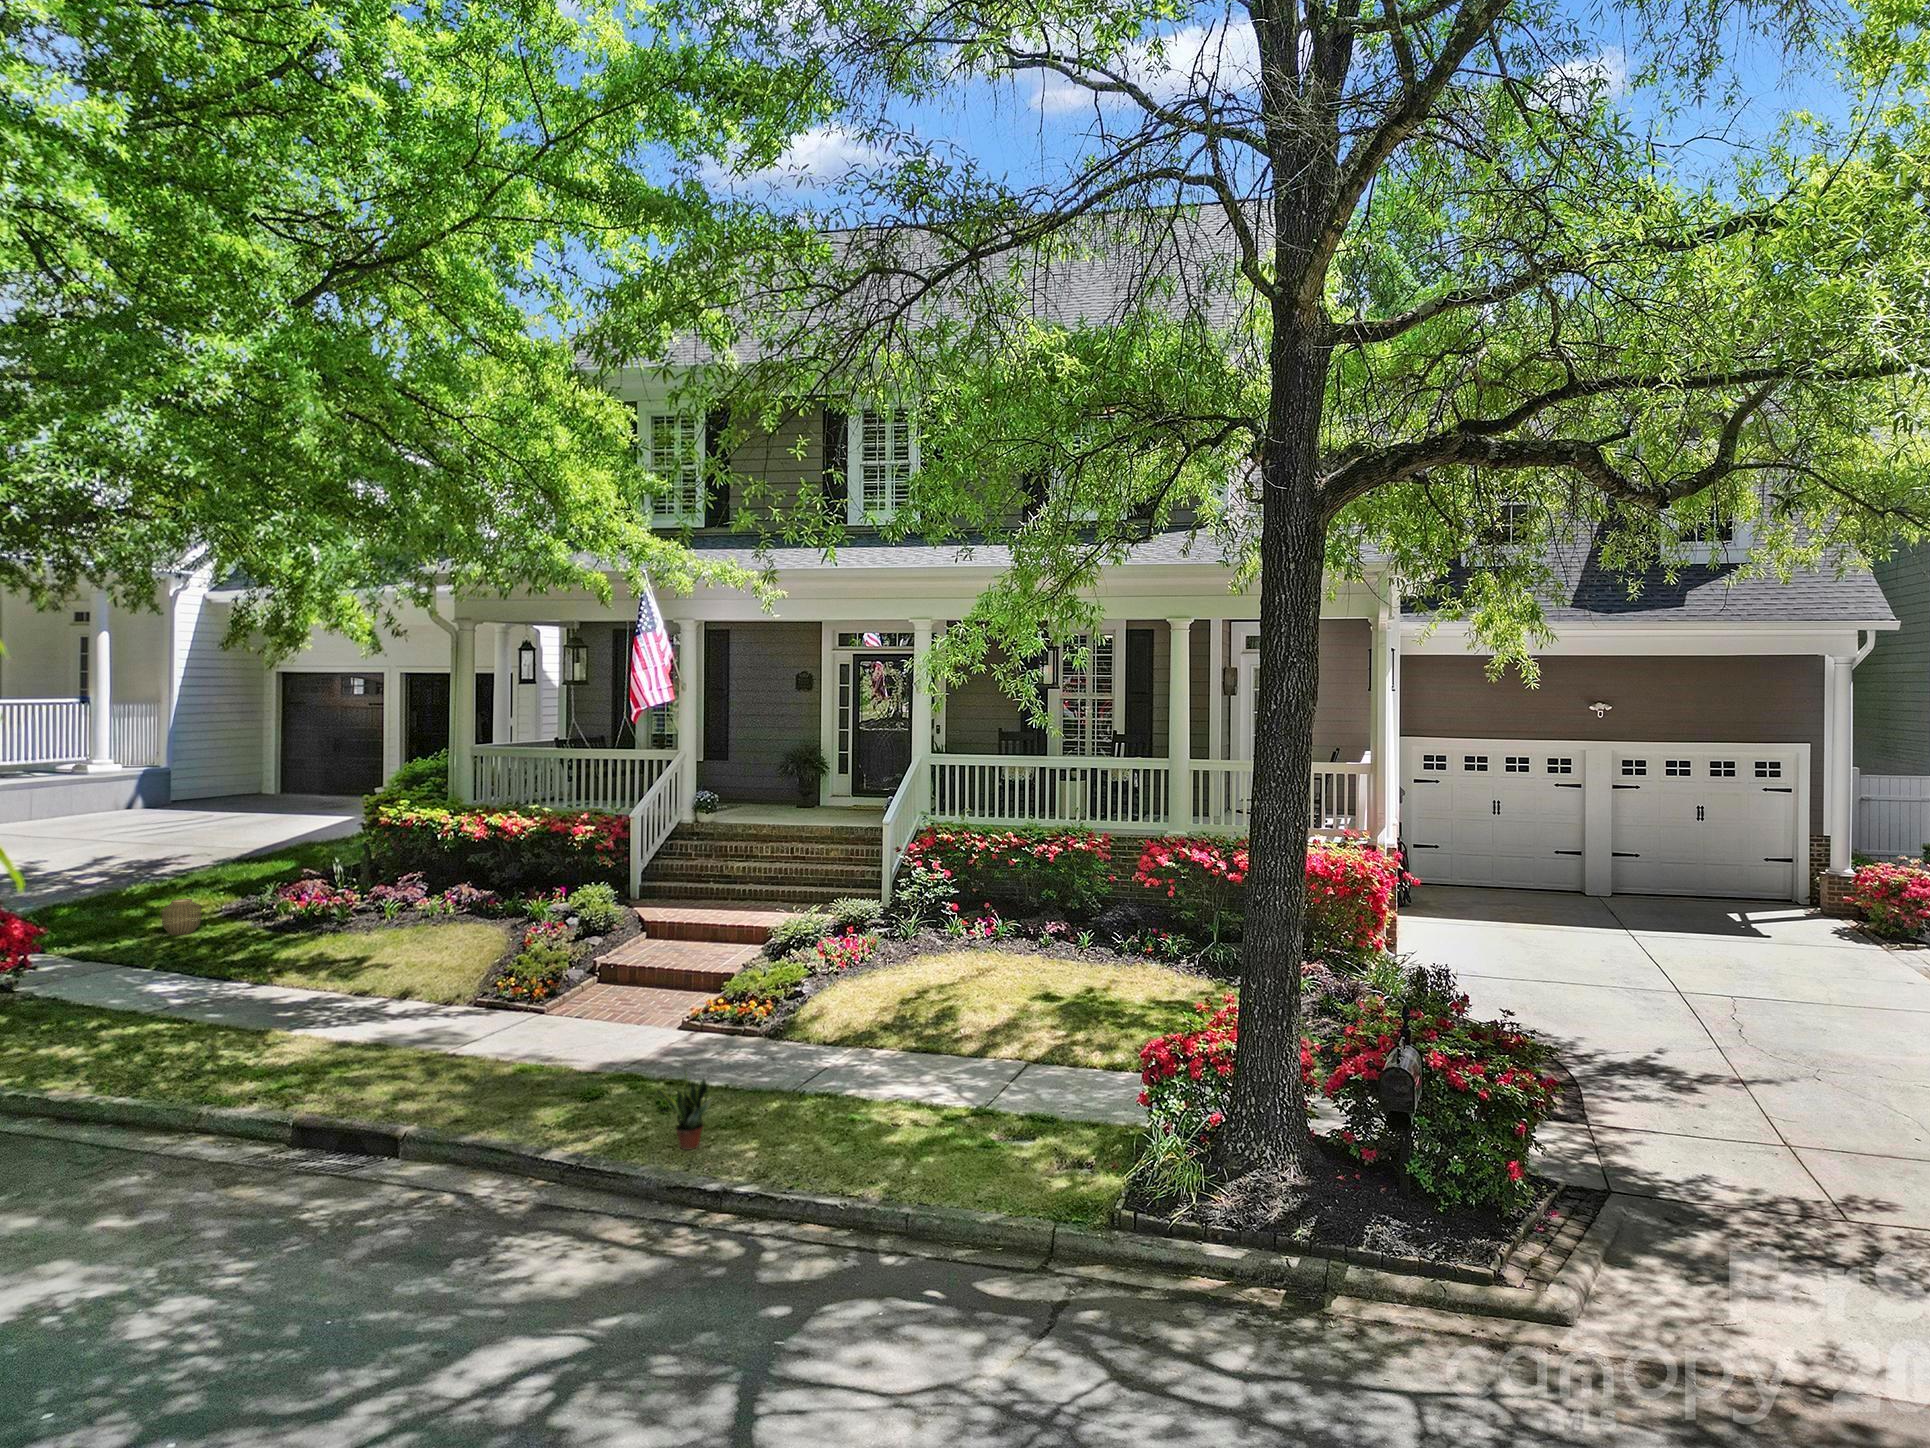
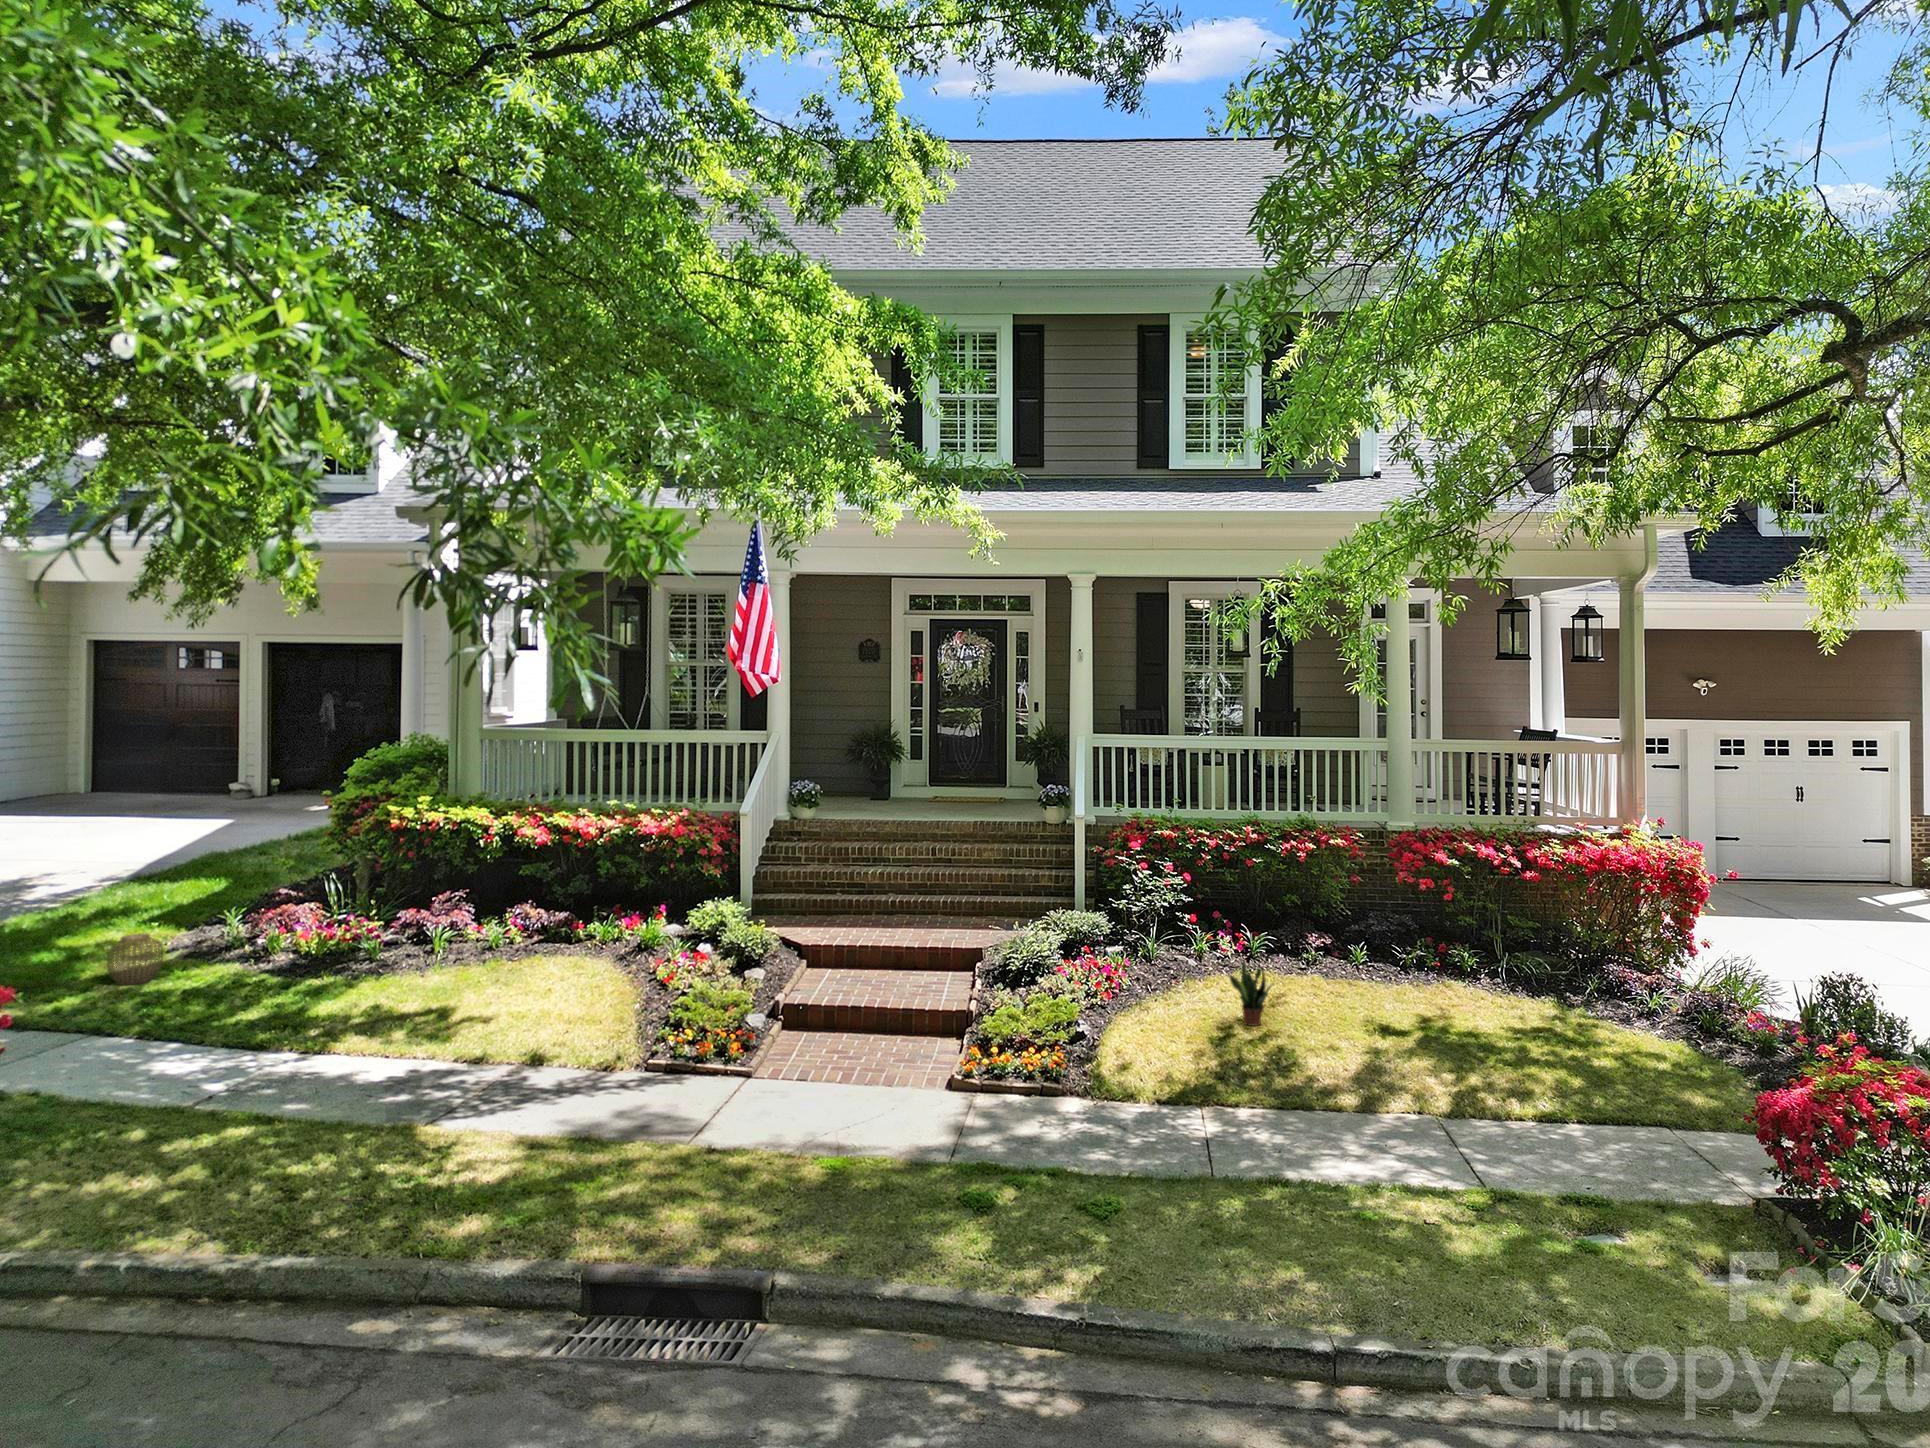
potted plant: present [657,1075,712,1150] -> present [1229,960,1274,1026]

